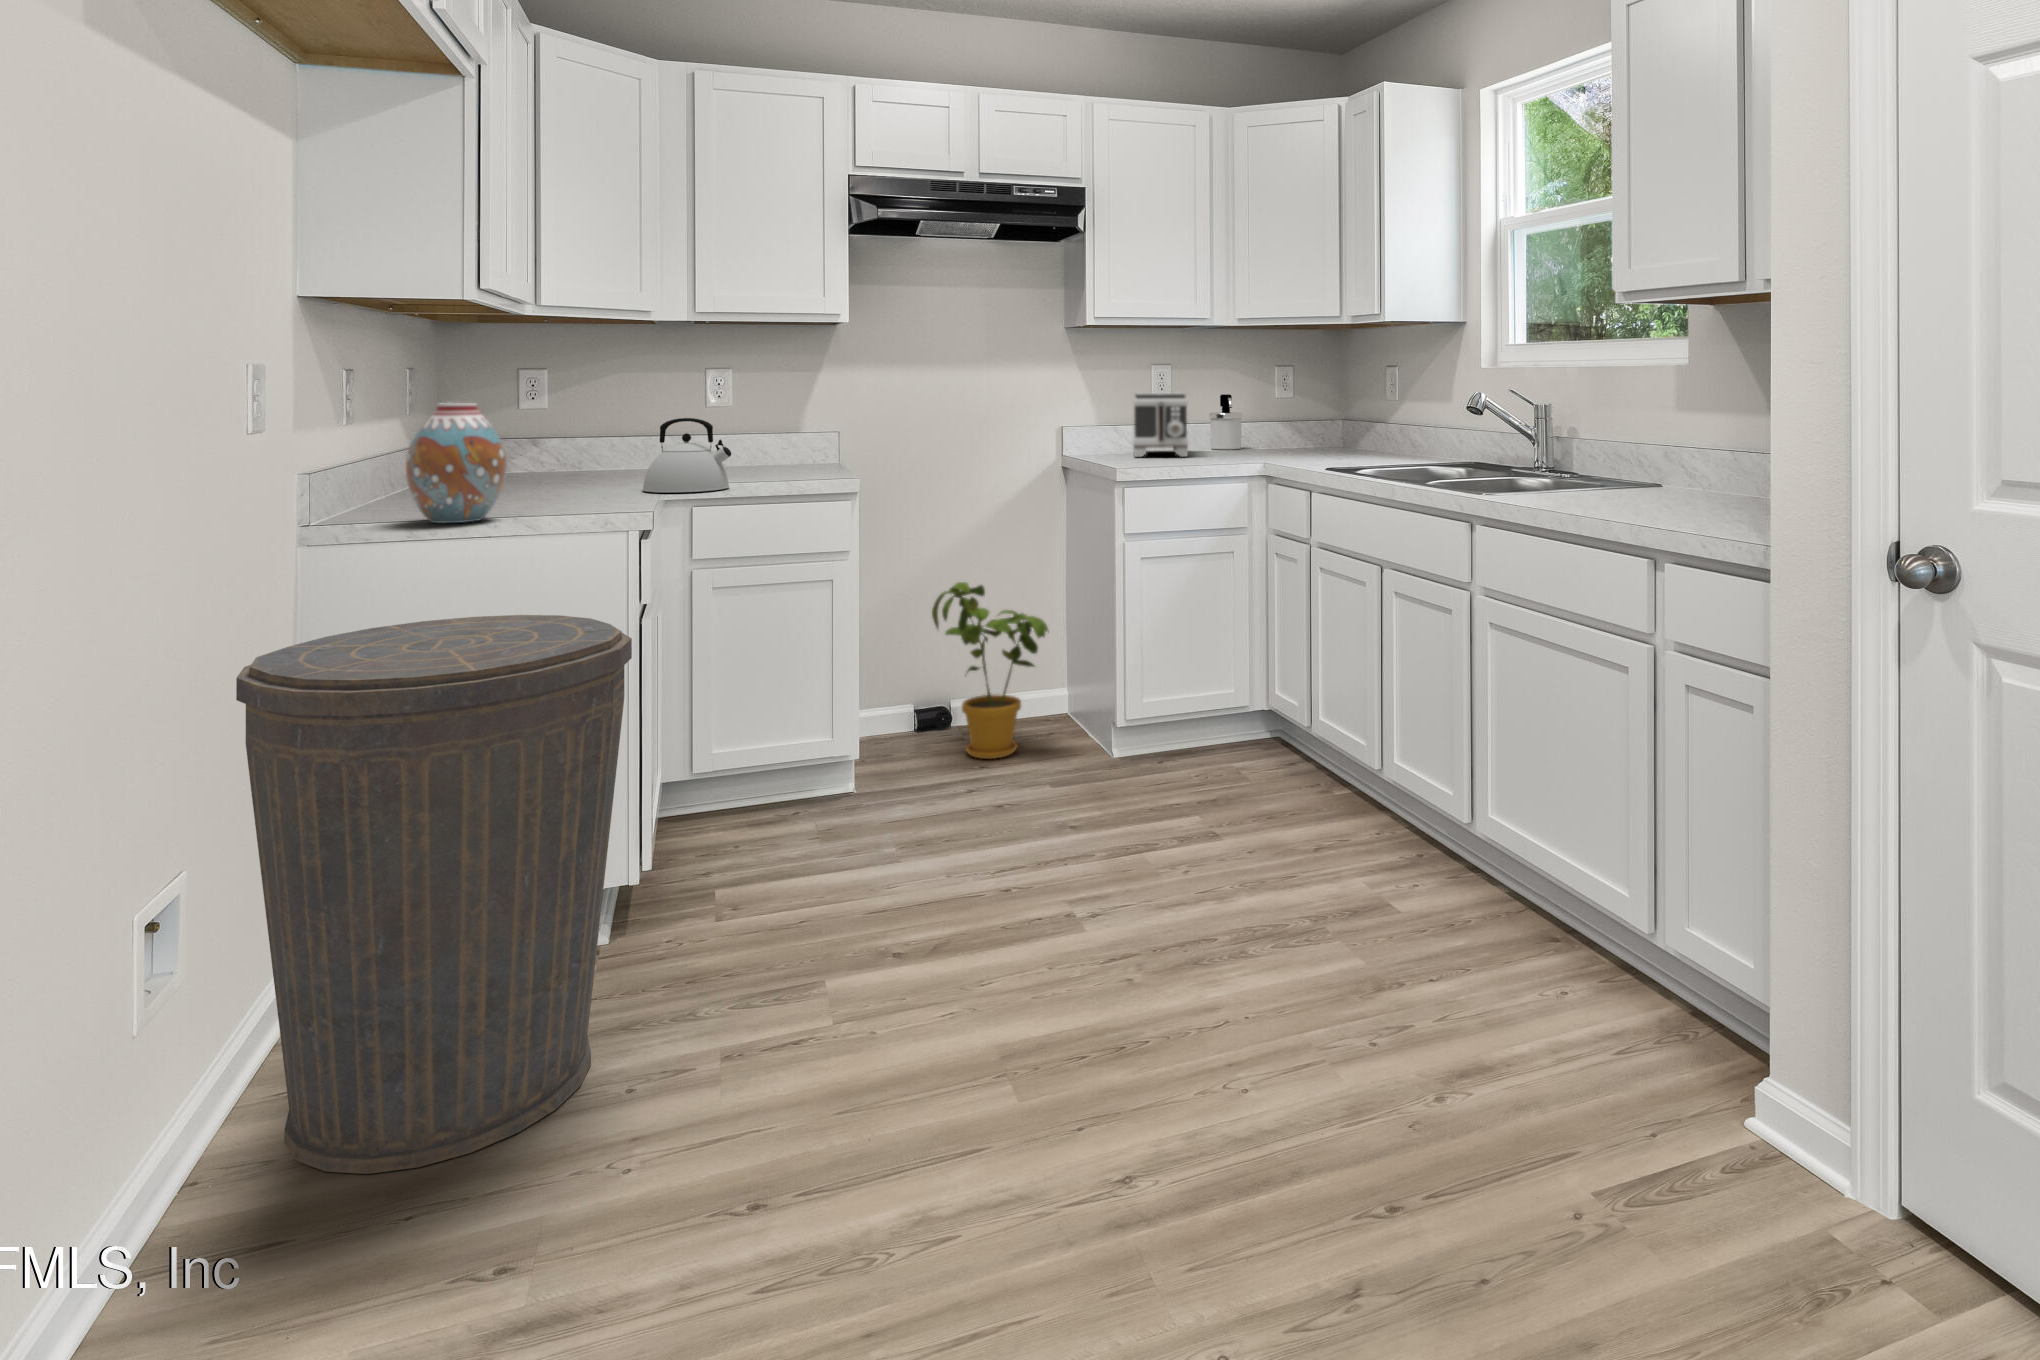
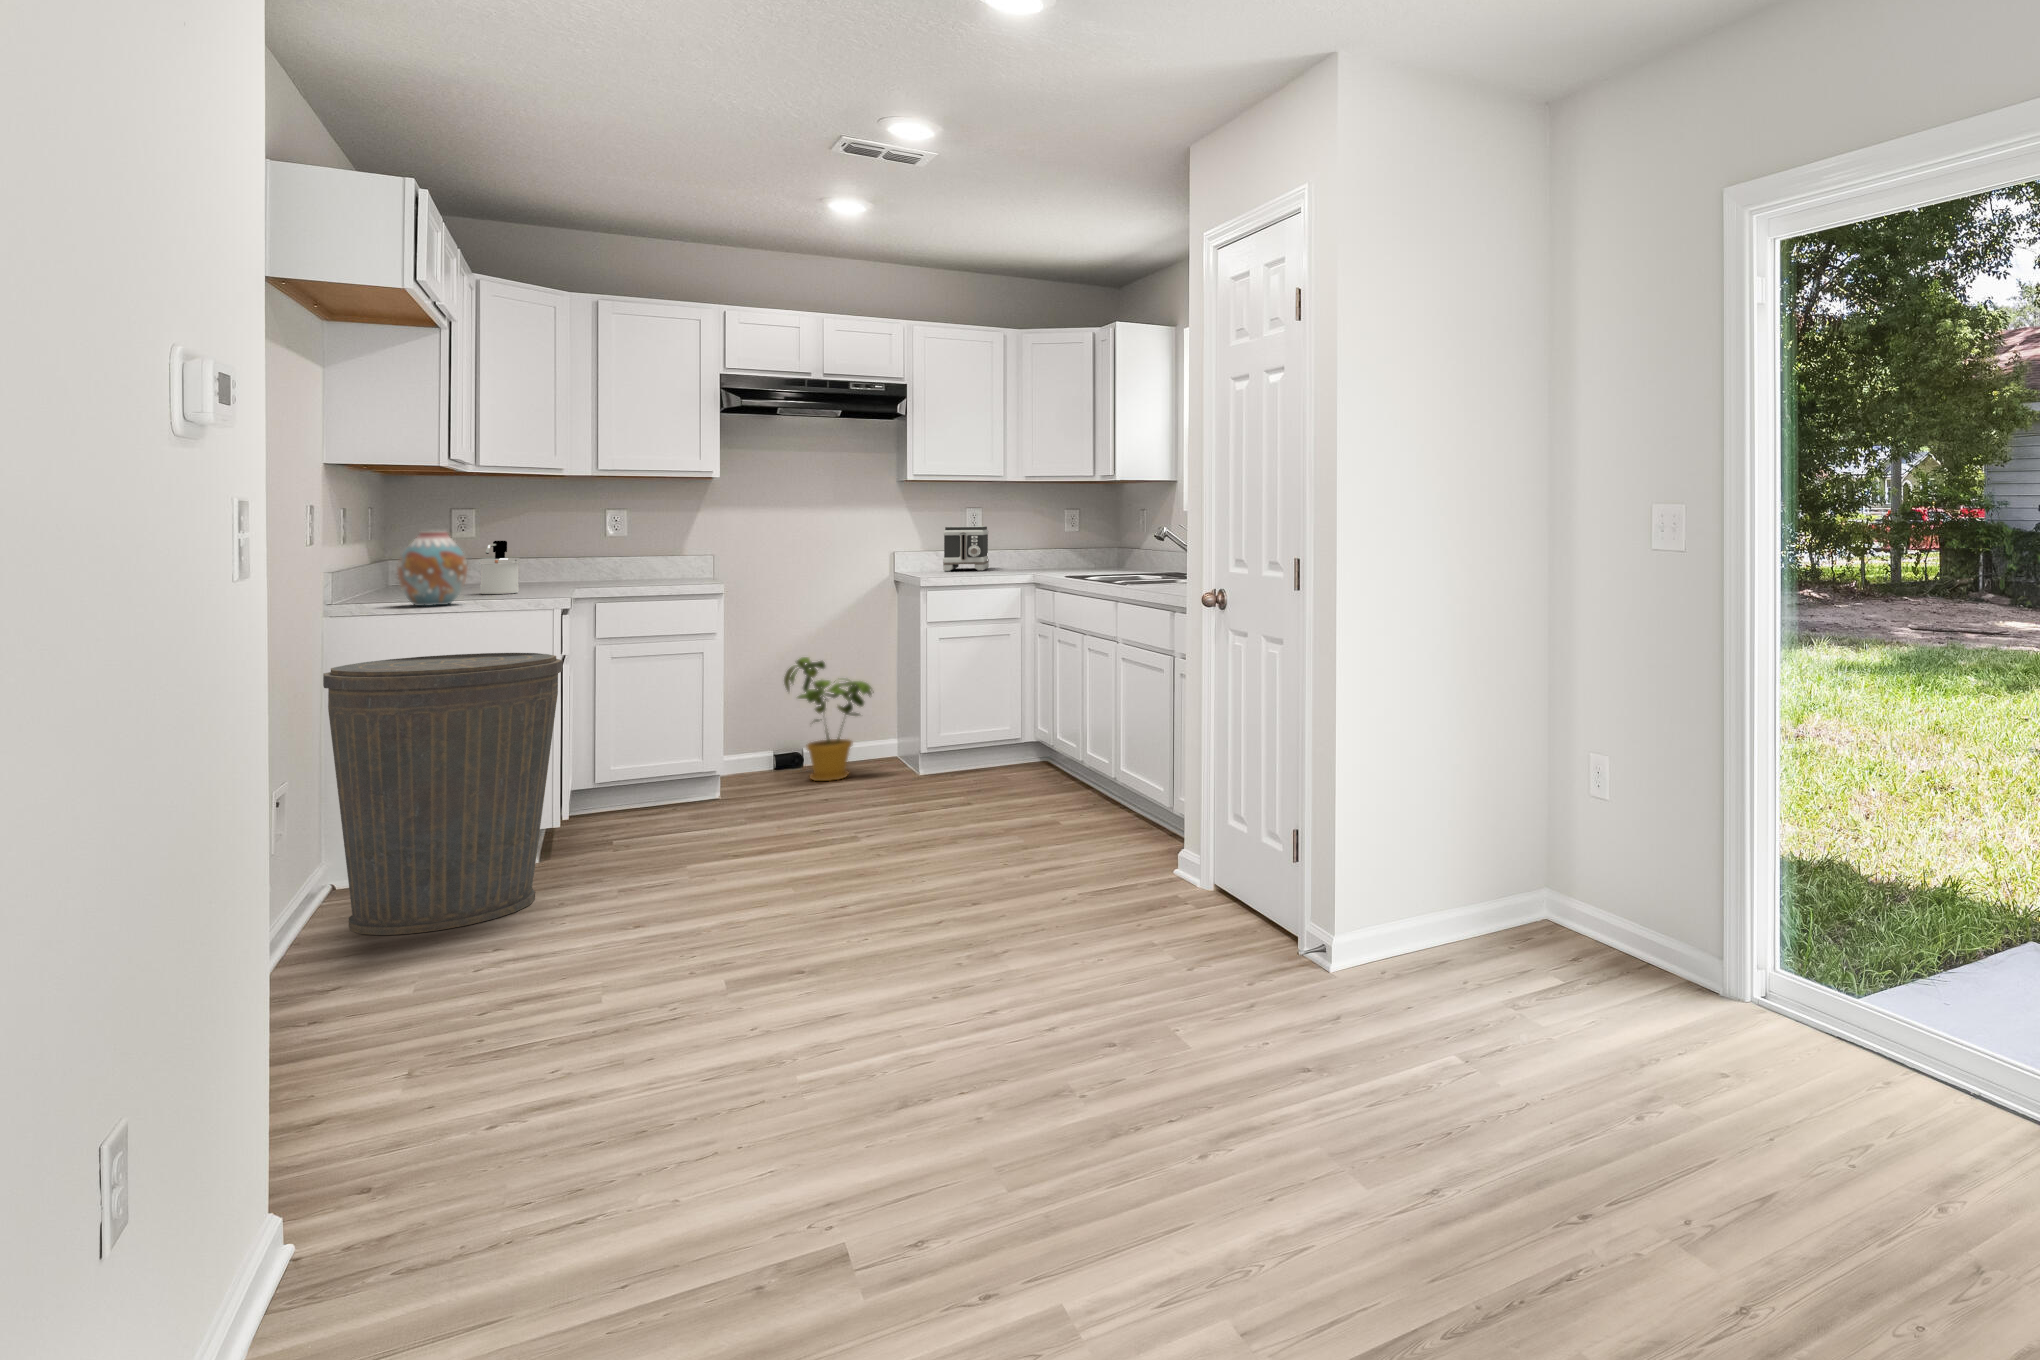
soap dispenser: present [1209,394,1243,449] -> present [479,541,520,594]
kettle: present [643,418,731,493] -> none [559,543,626,592]

